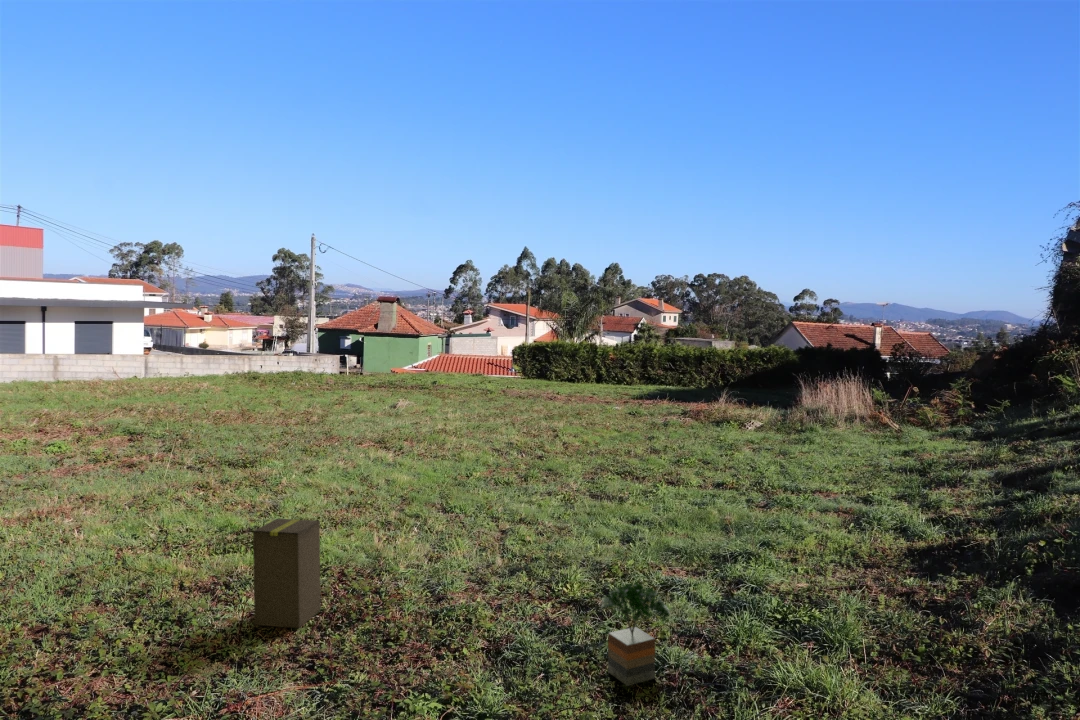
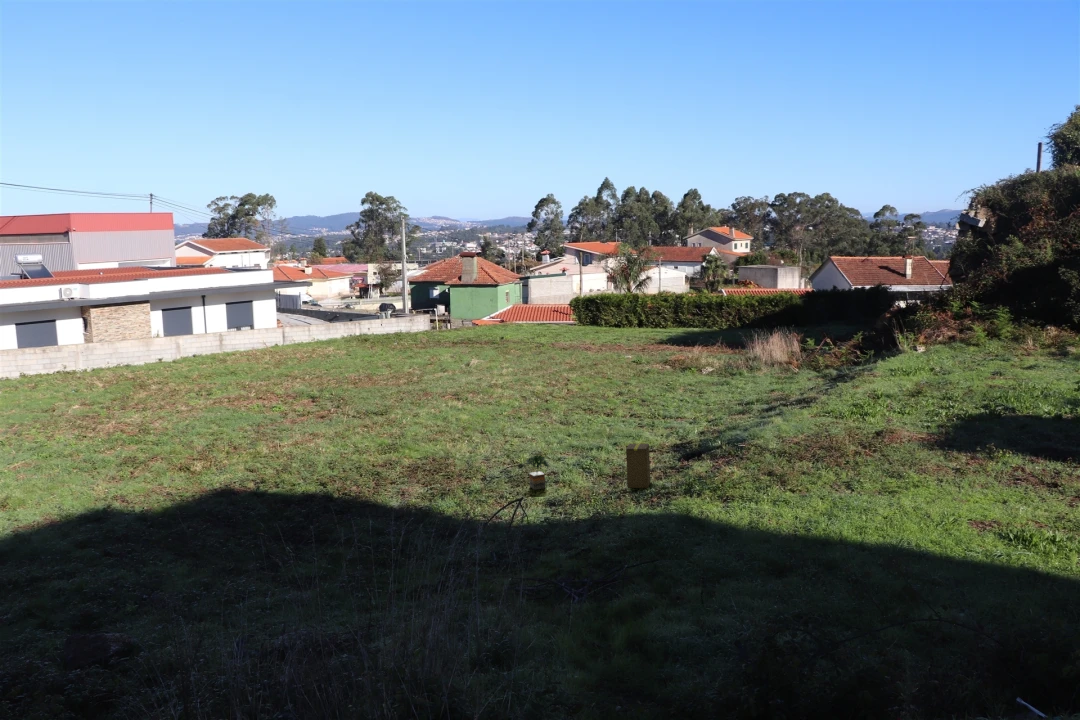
cardboard box: present [253,519,321,628] -> present [626,444,650,488]

